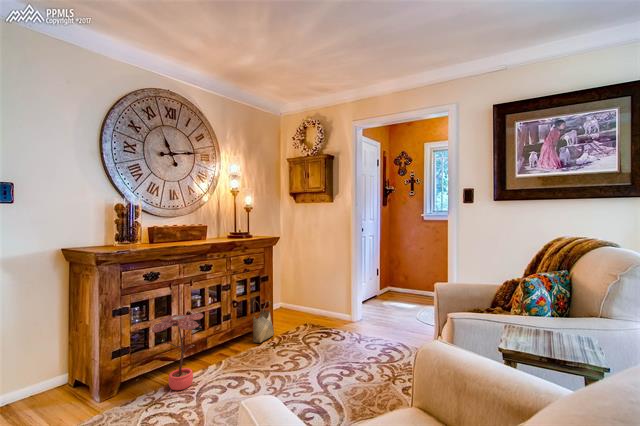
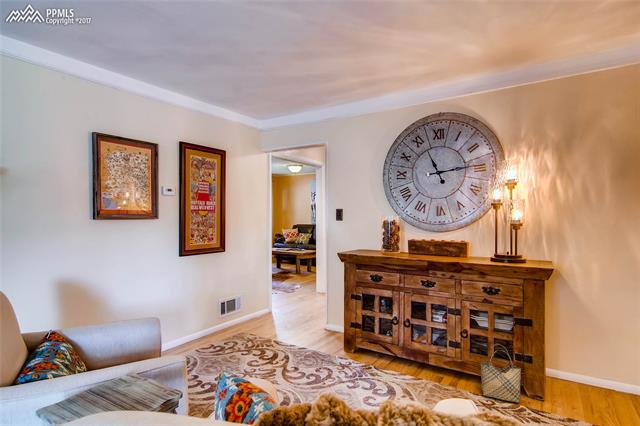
potted plant: present [152,313,203,390] -> none [353,313,394,374]

